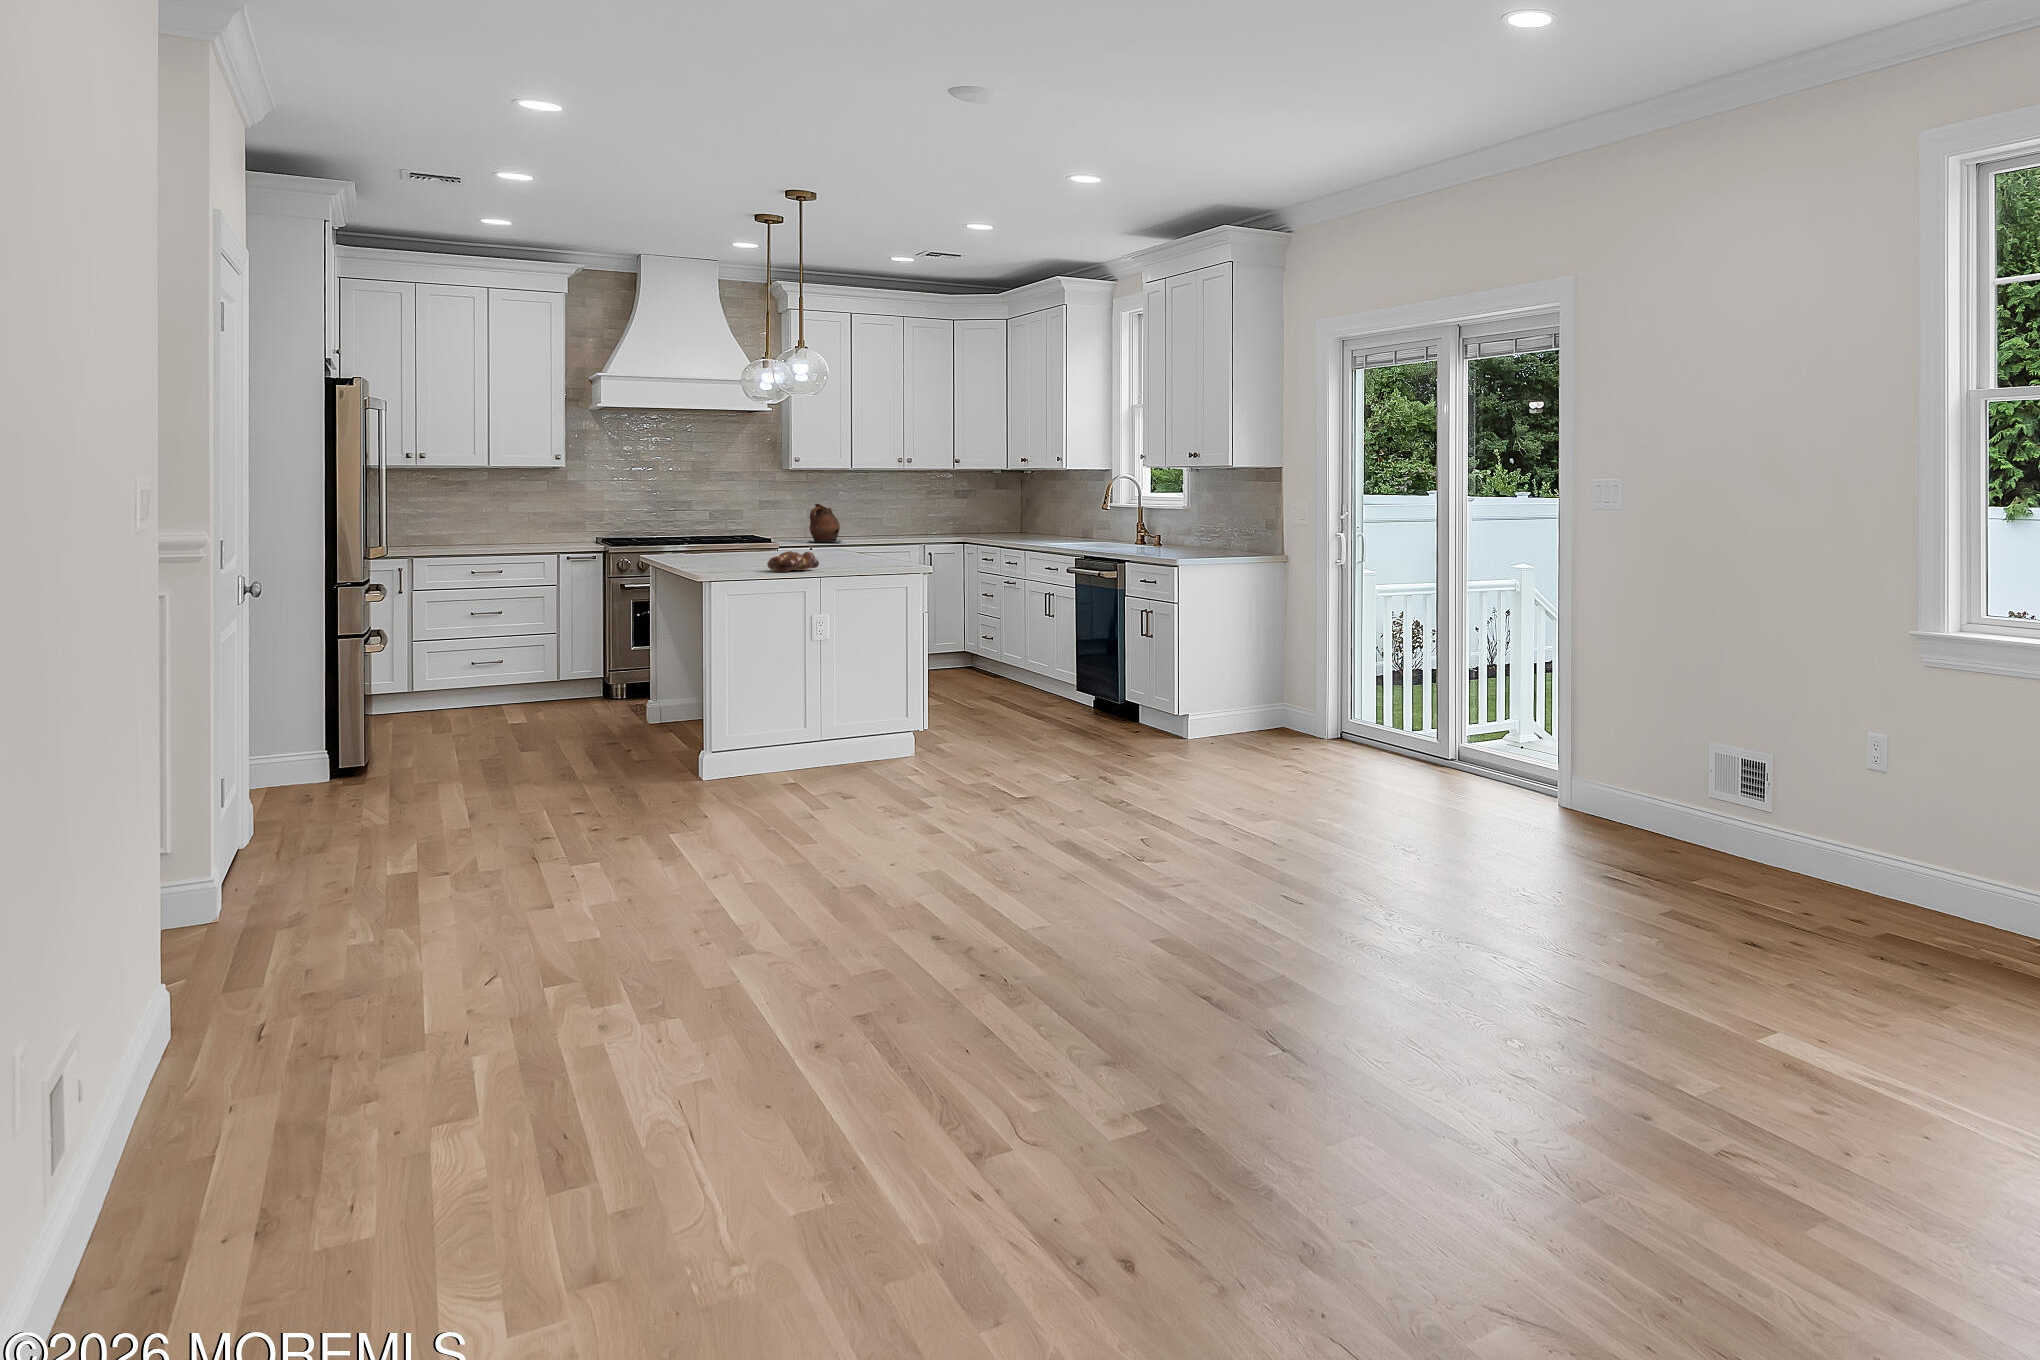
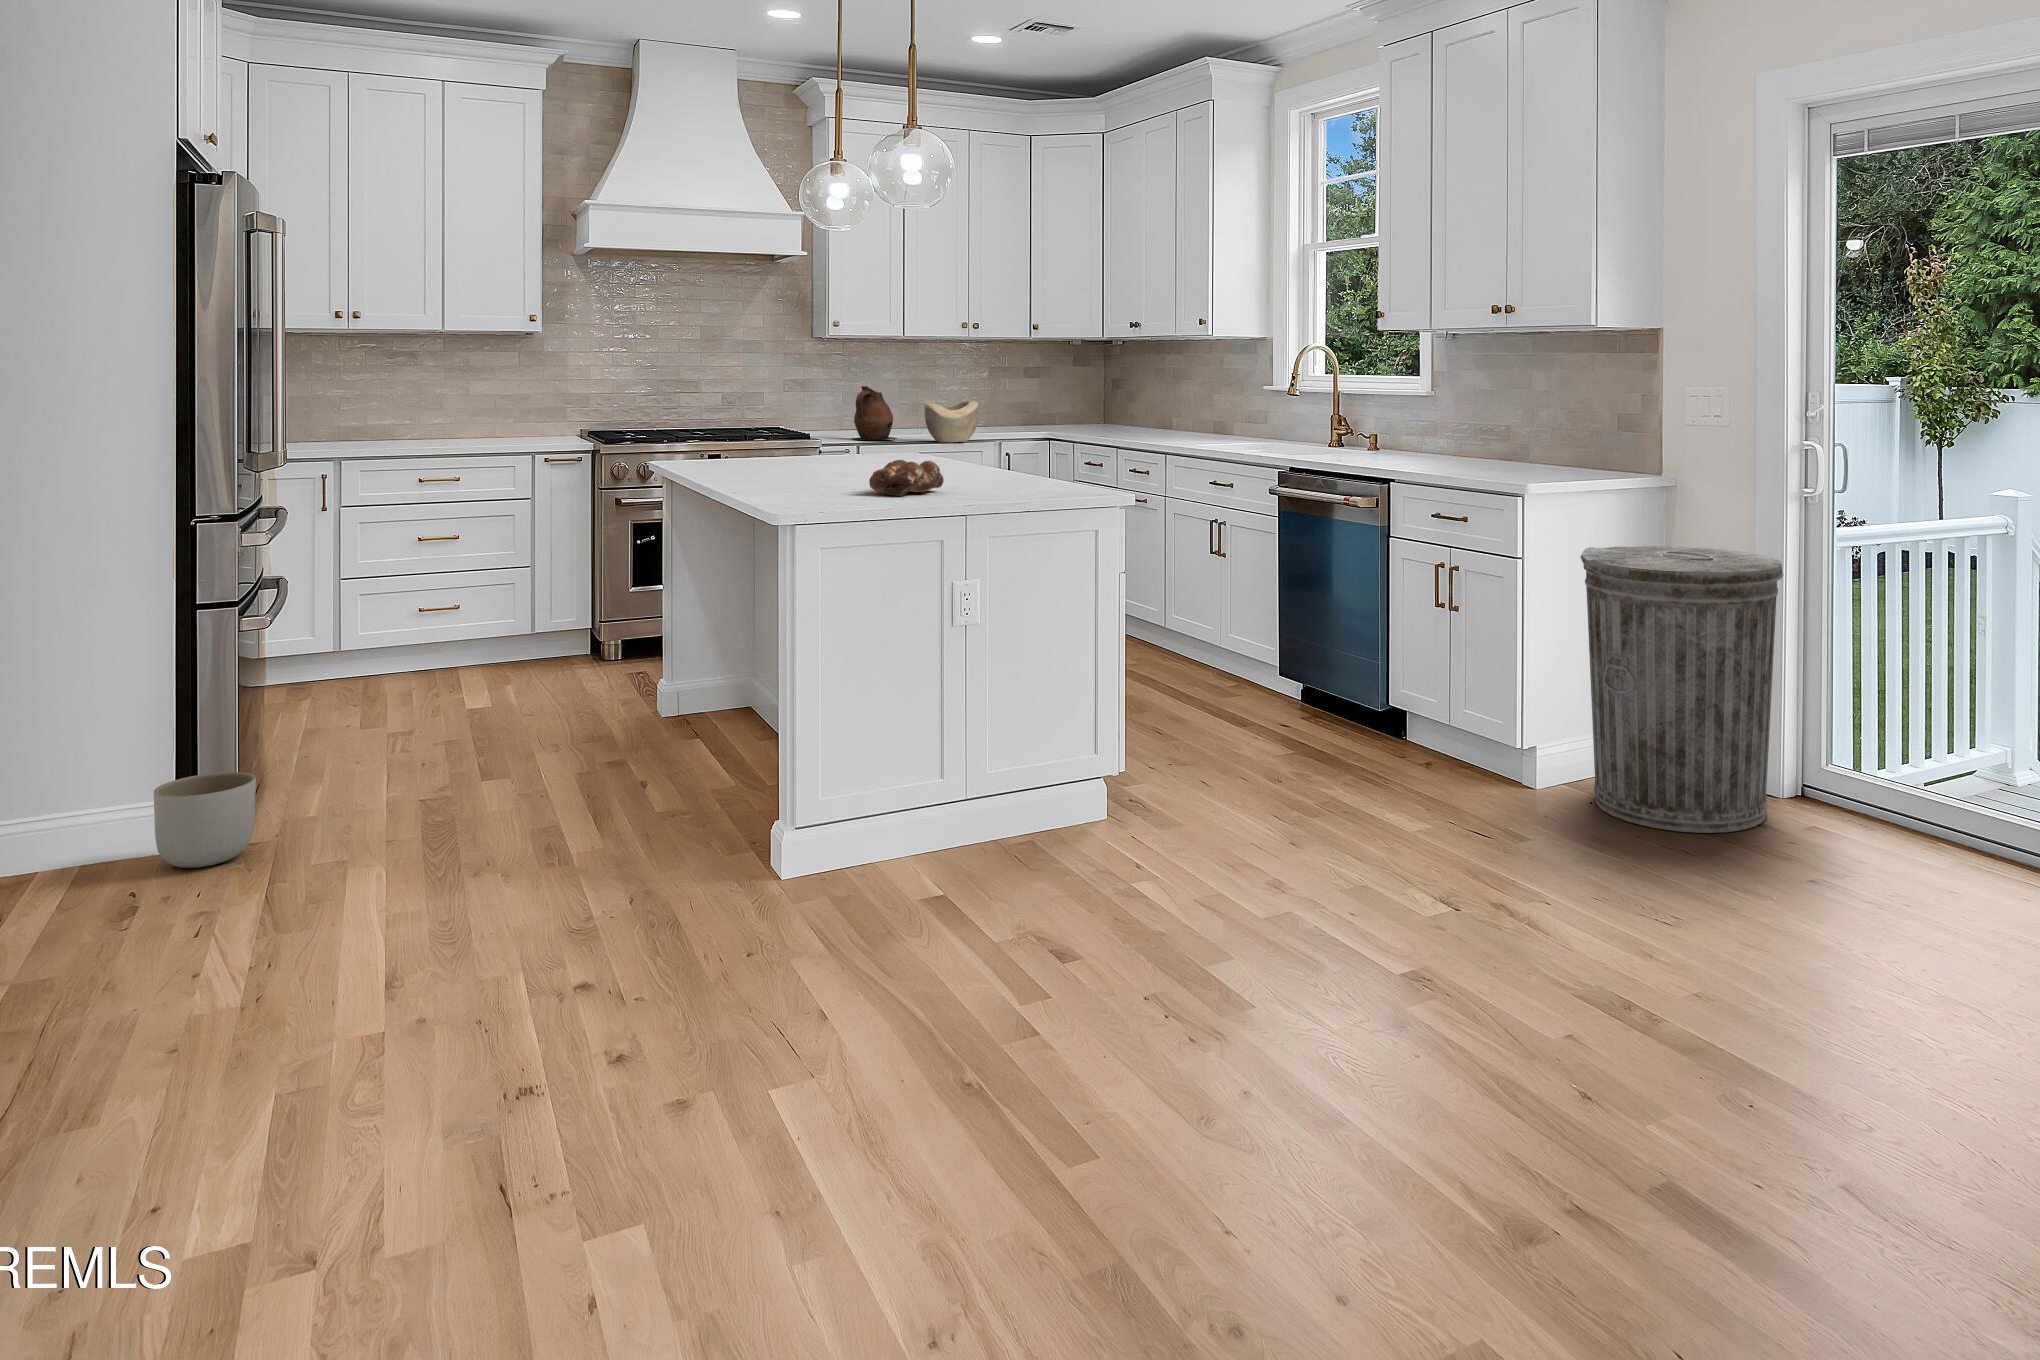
decorative bowl: none [864,514,905,544] -> present [925,401,979,443]
trash can: none [1203,597,1314,754] -> present [1580,546,1784,833]
planter: none [315,740,377,792] -> present [154,772,256,868]

